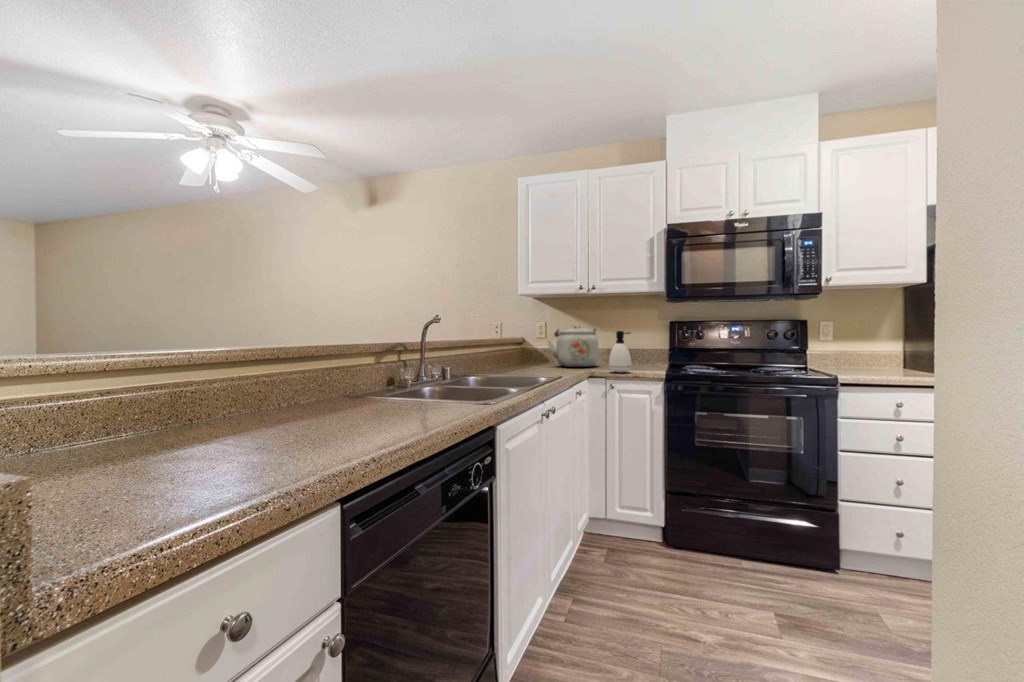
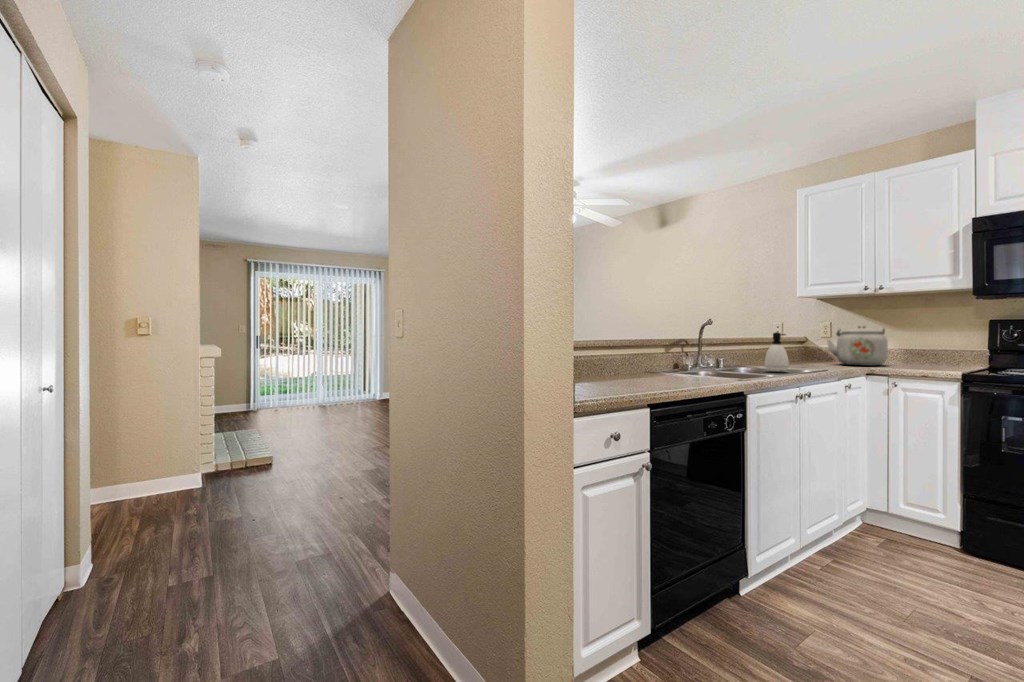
soap dispenser: present [609,331,632,372] -> present [764,332,789,372]

